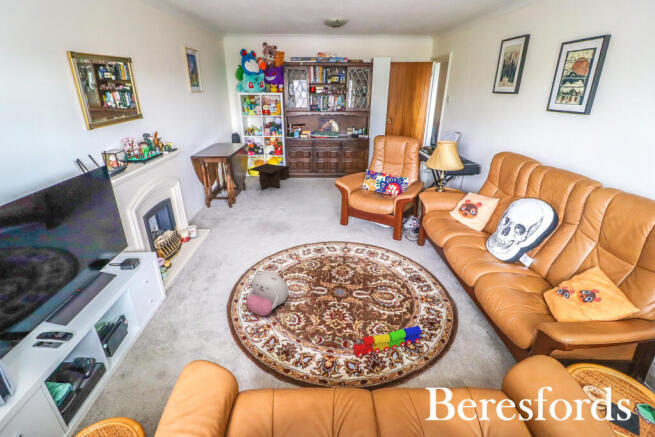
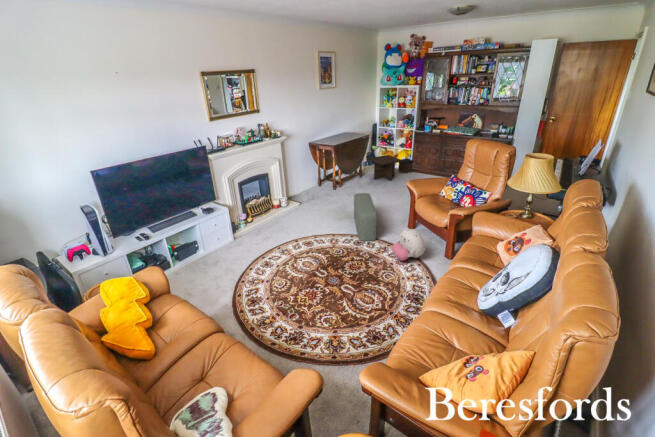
pouf: none [285,200,332,248] -> present [354,193,377,241]
plush toy: present [246,271,289,316] -> present [392,228,426,261]
toy train: present [354,326,421,357] -> none [287,314,349,344]

